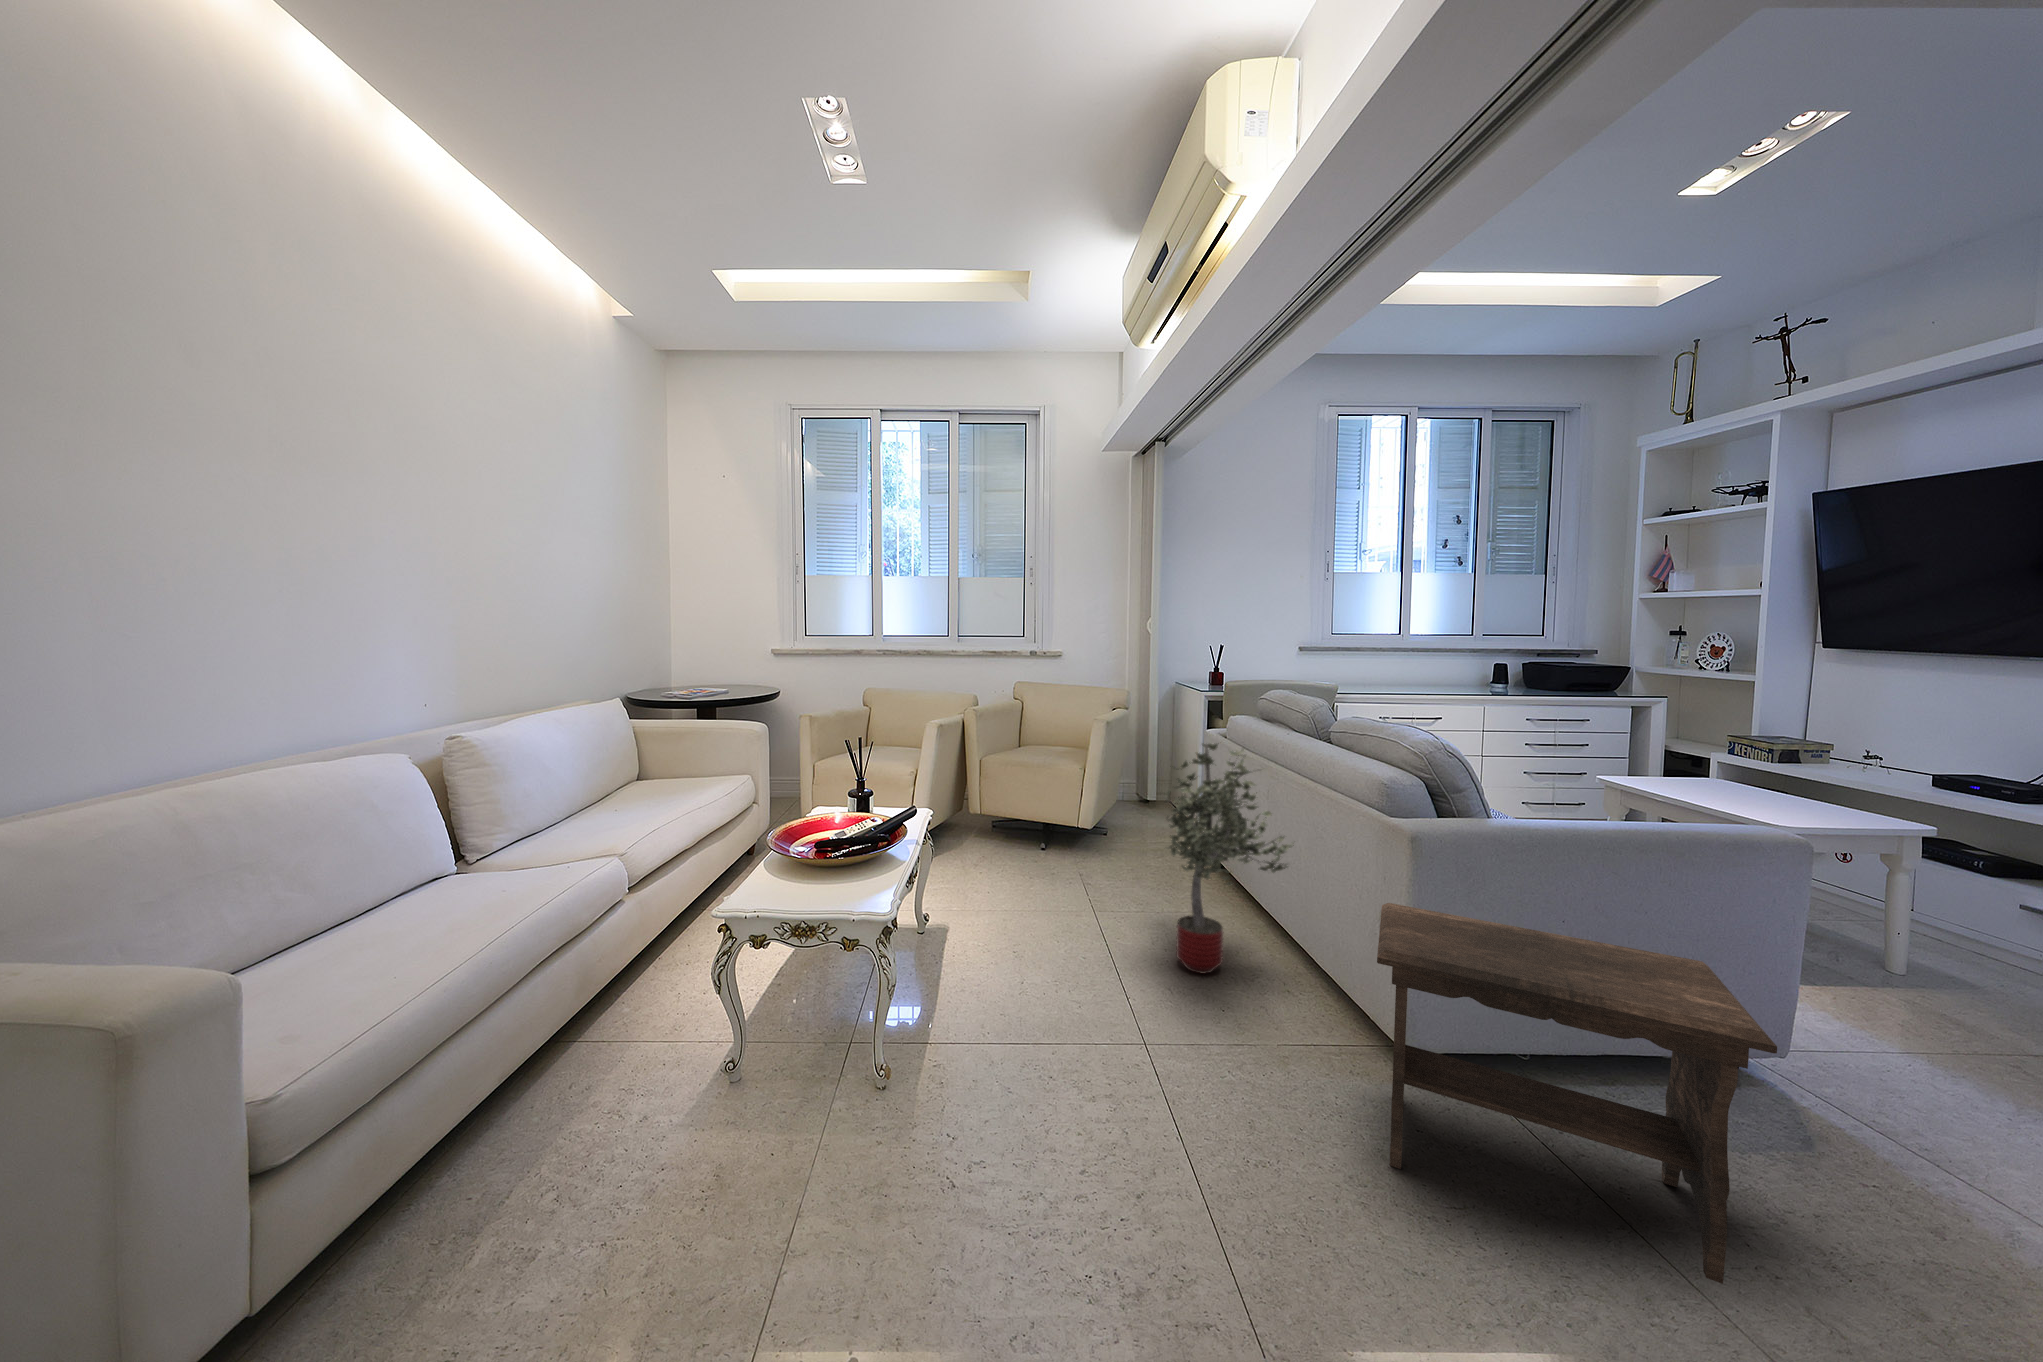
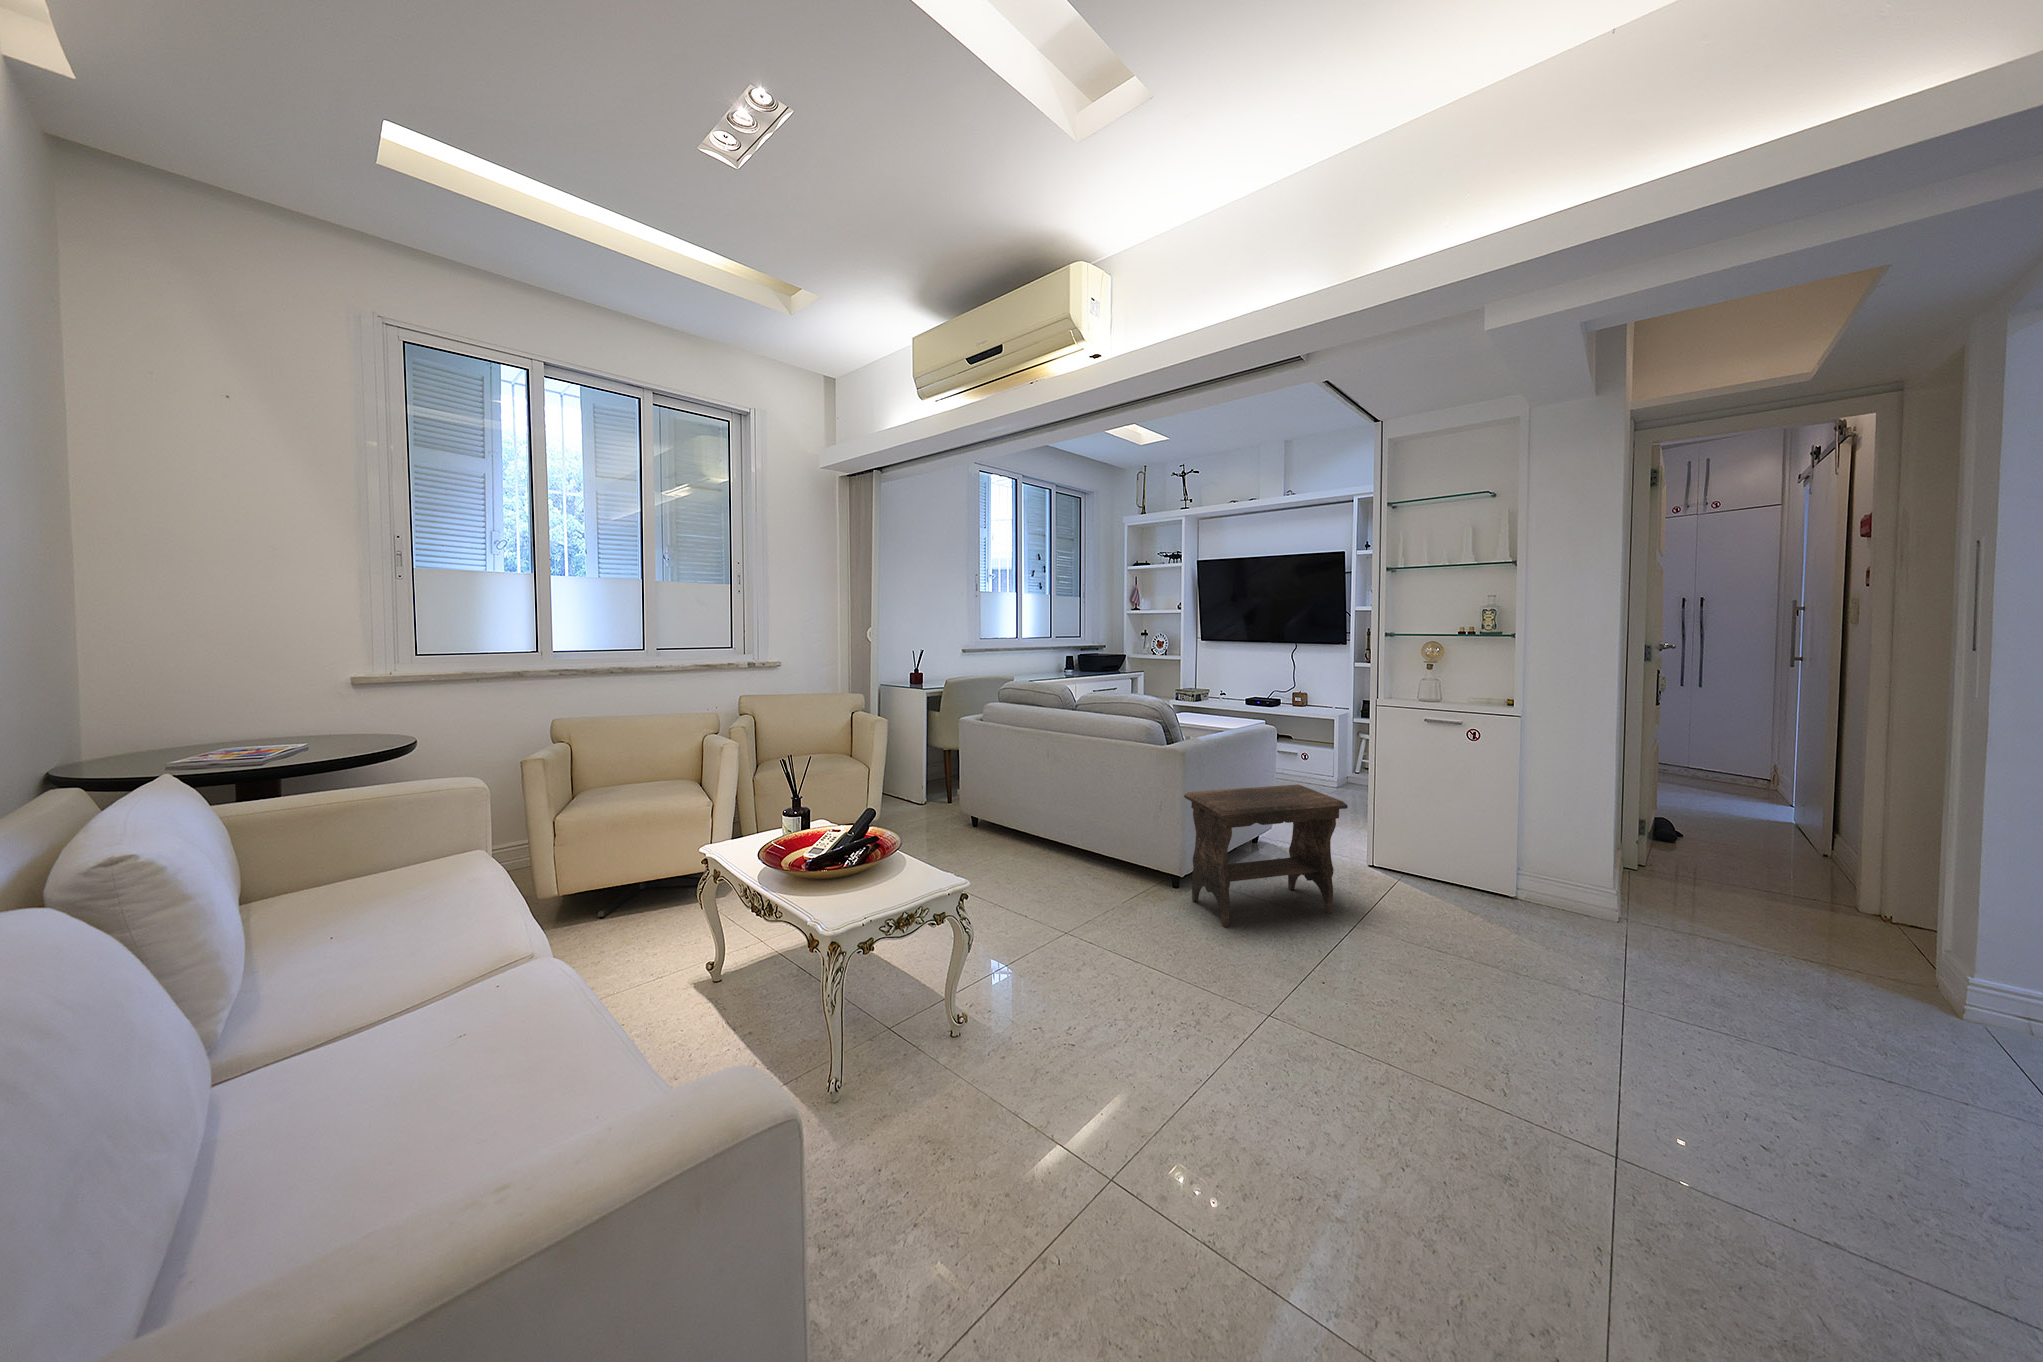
potted tree: present [1165,743,1293,974] -> none [998,717,1102,883]

